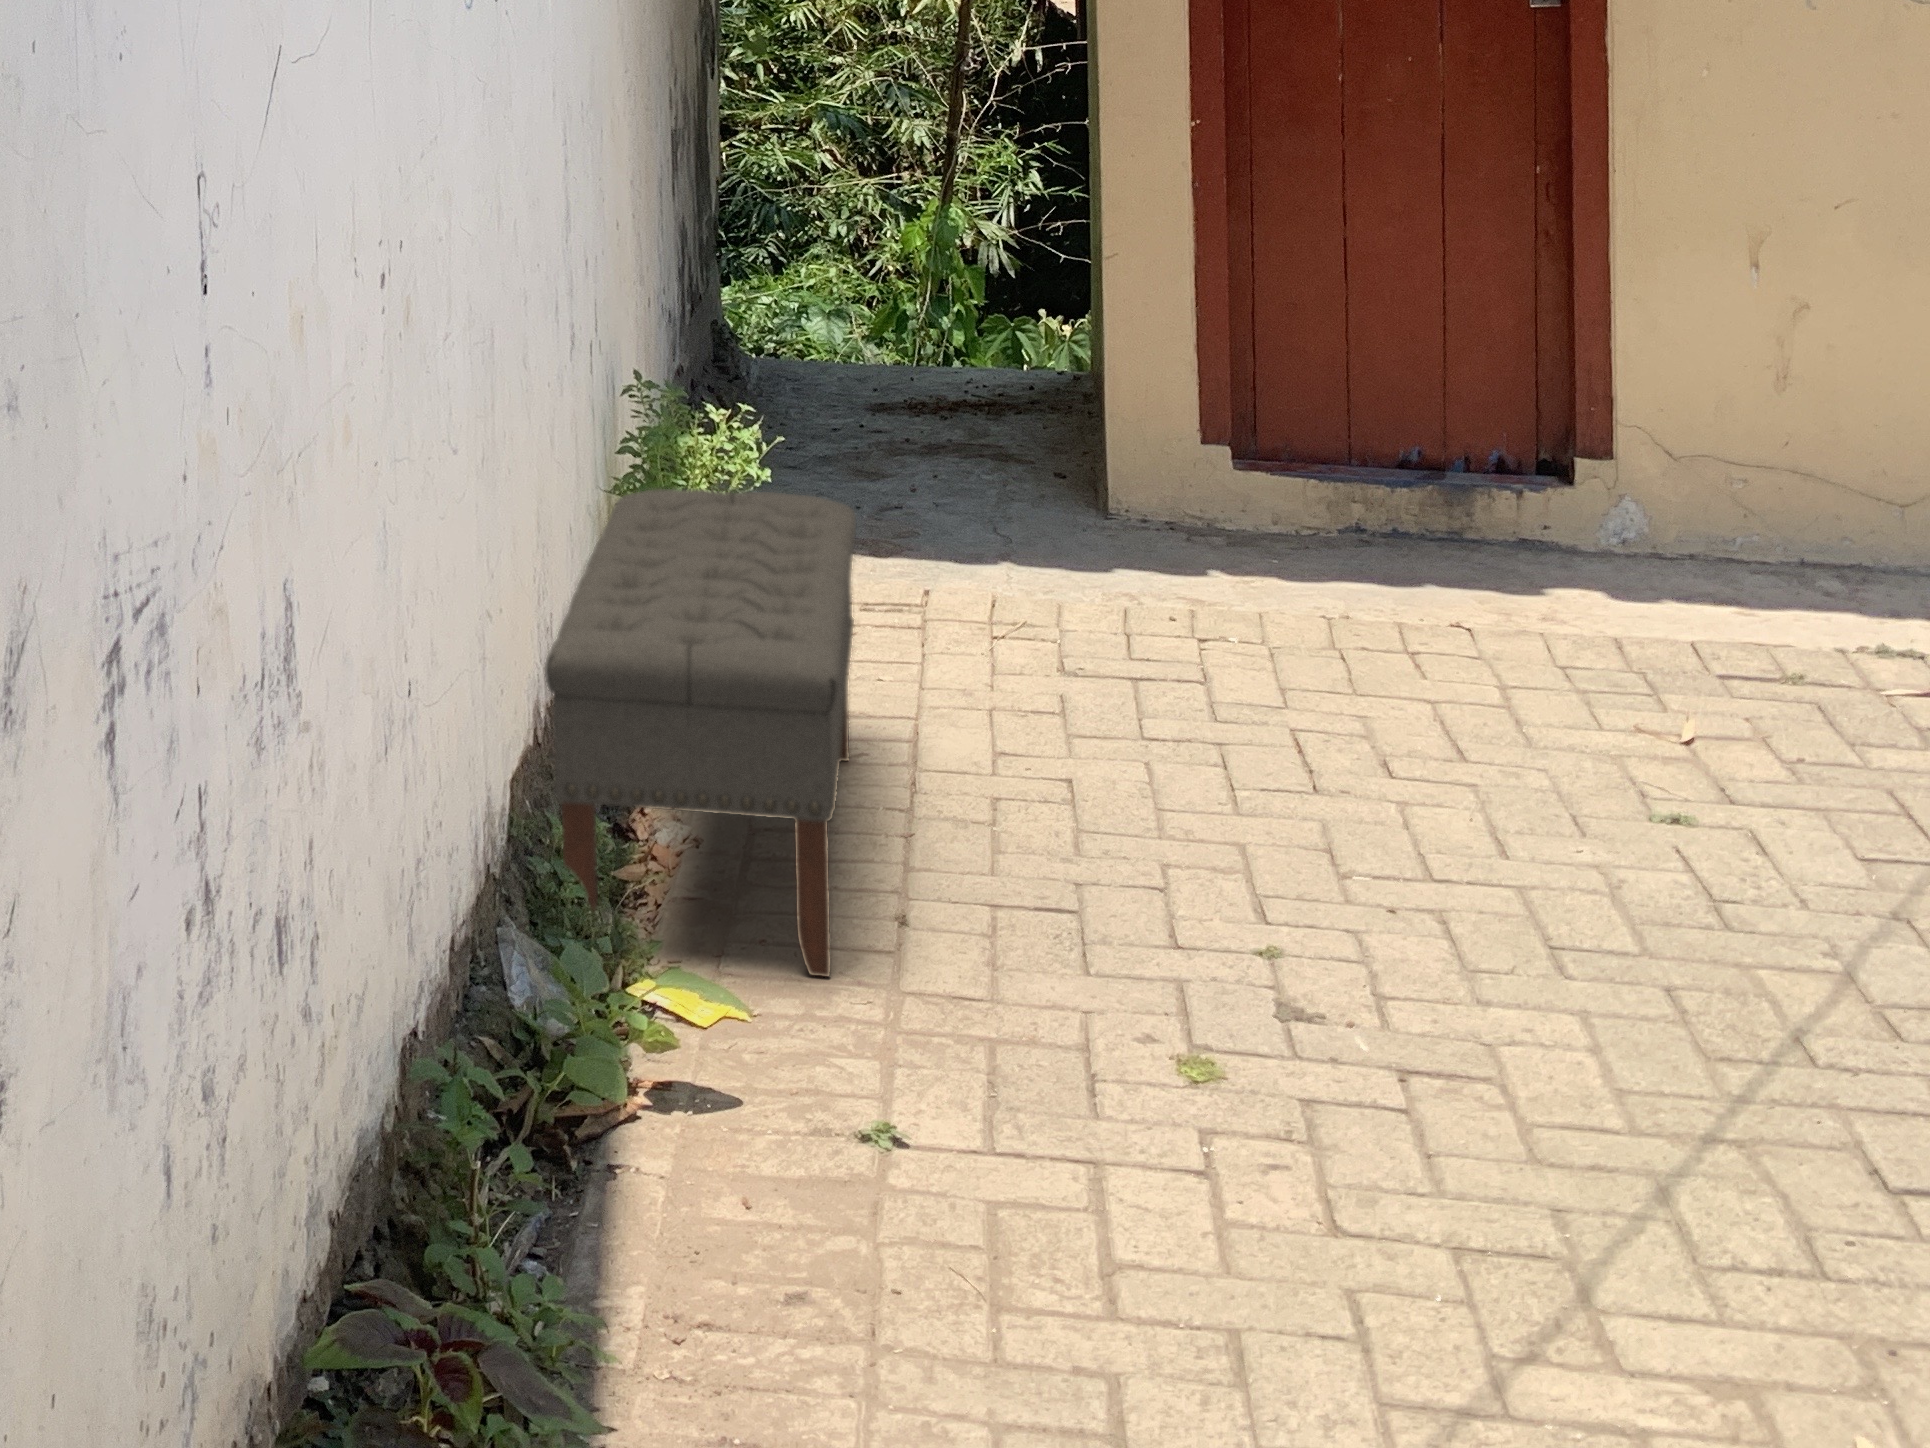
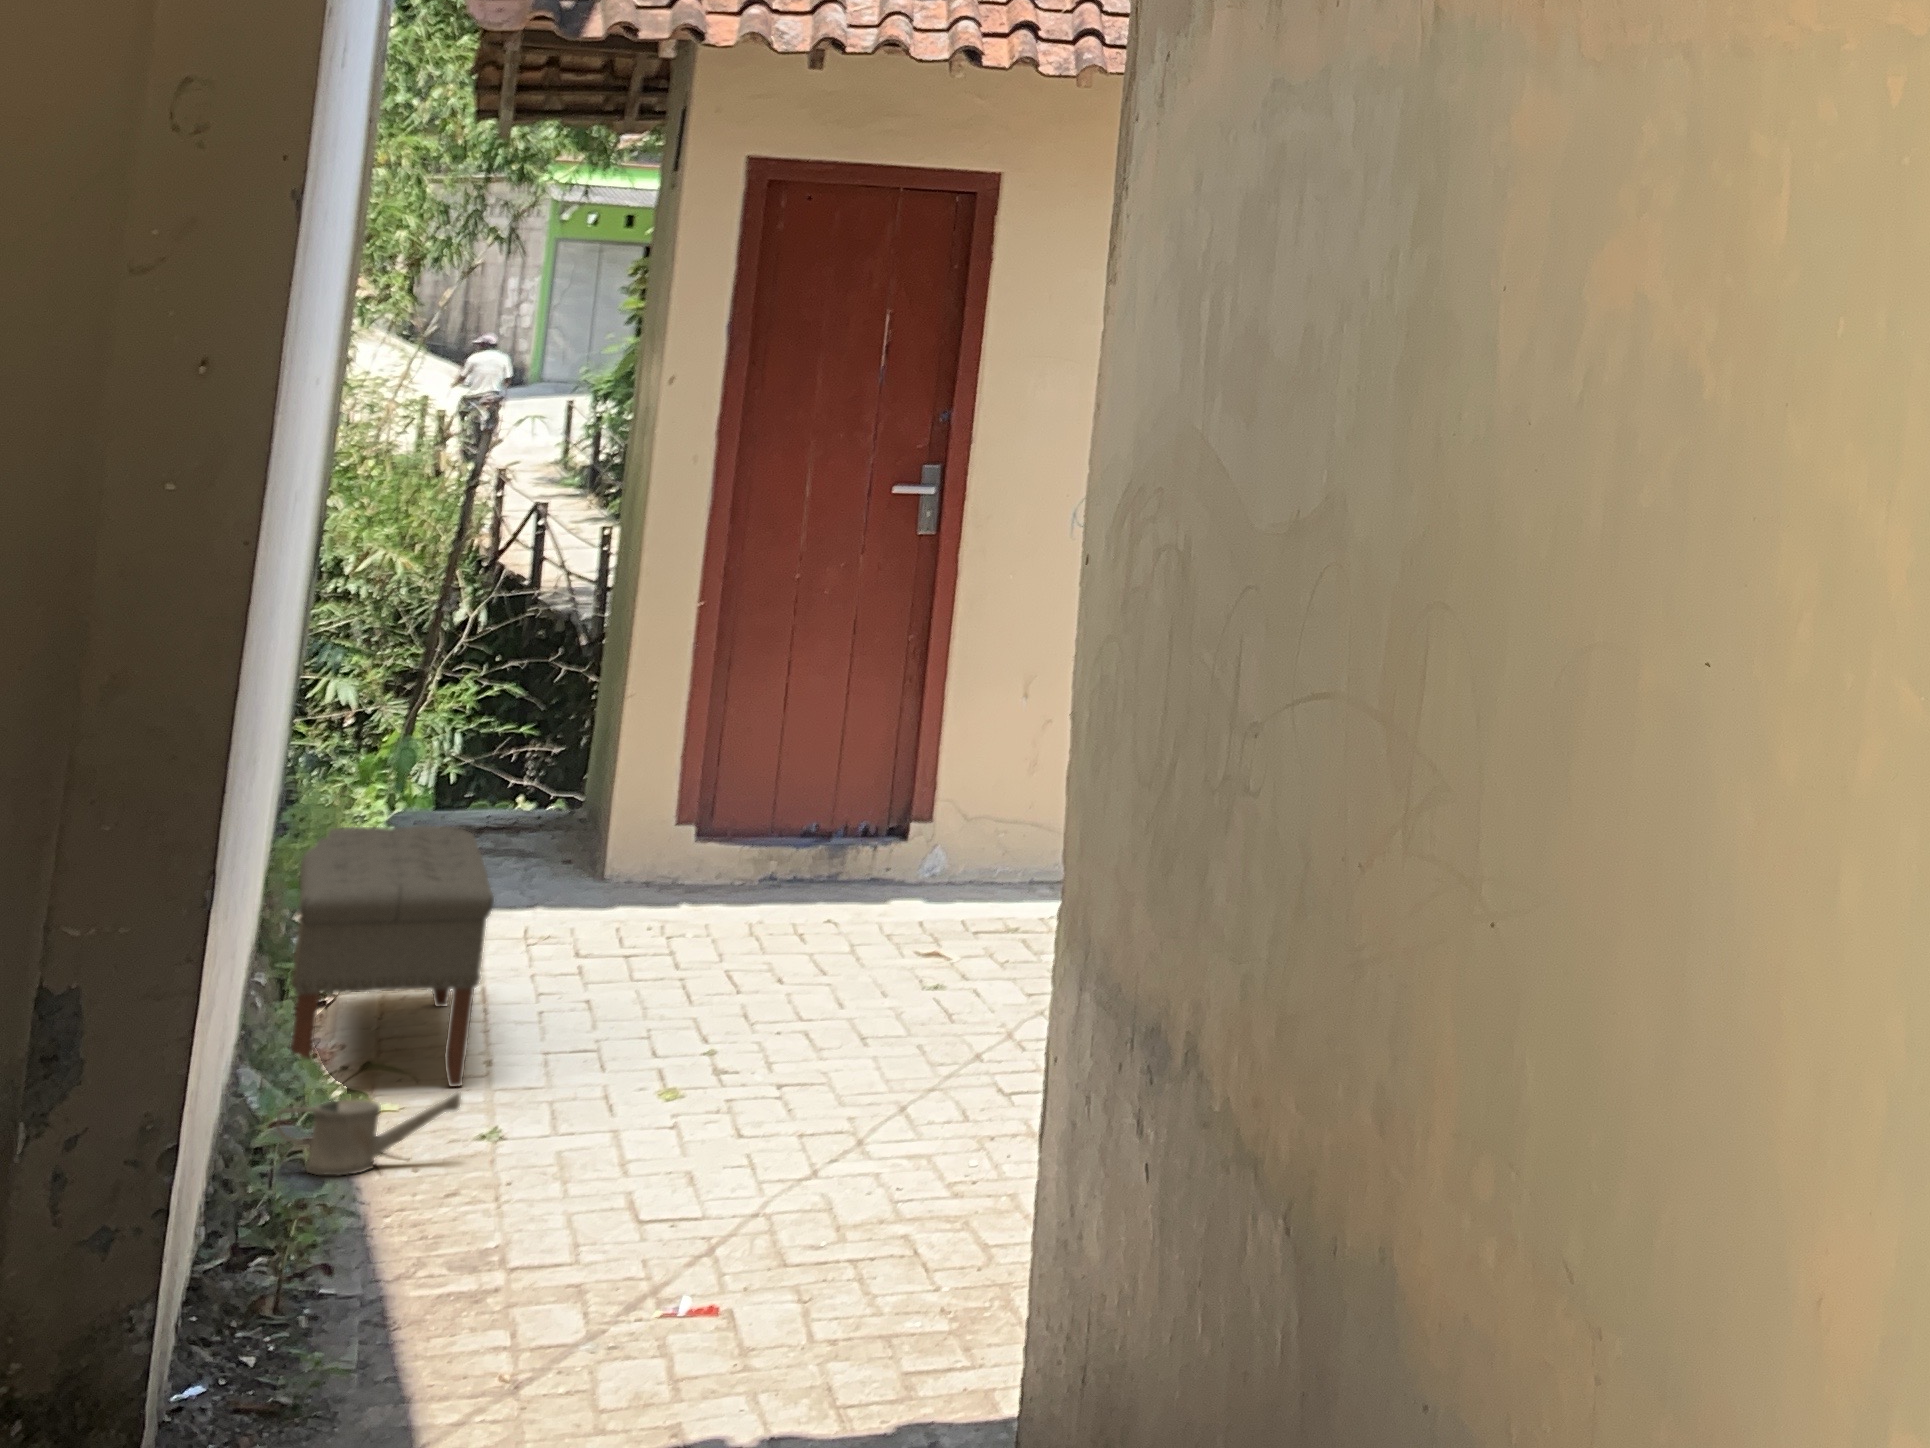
watering can: none [478,1061,771,1208] -> present [276,1092,461,1175]

